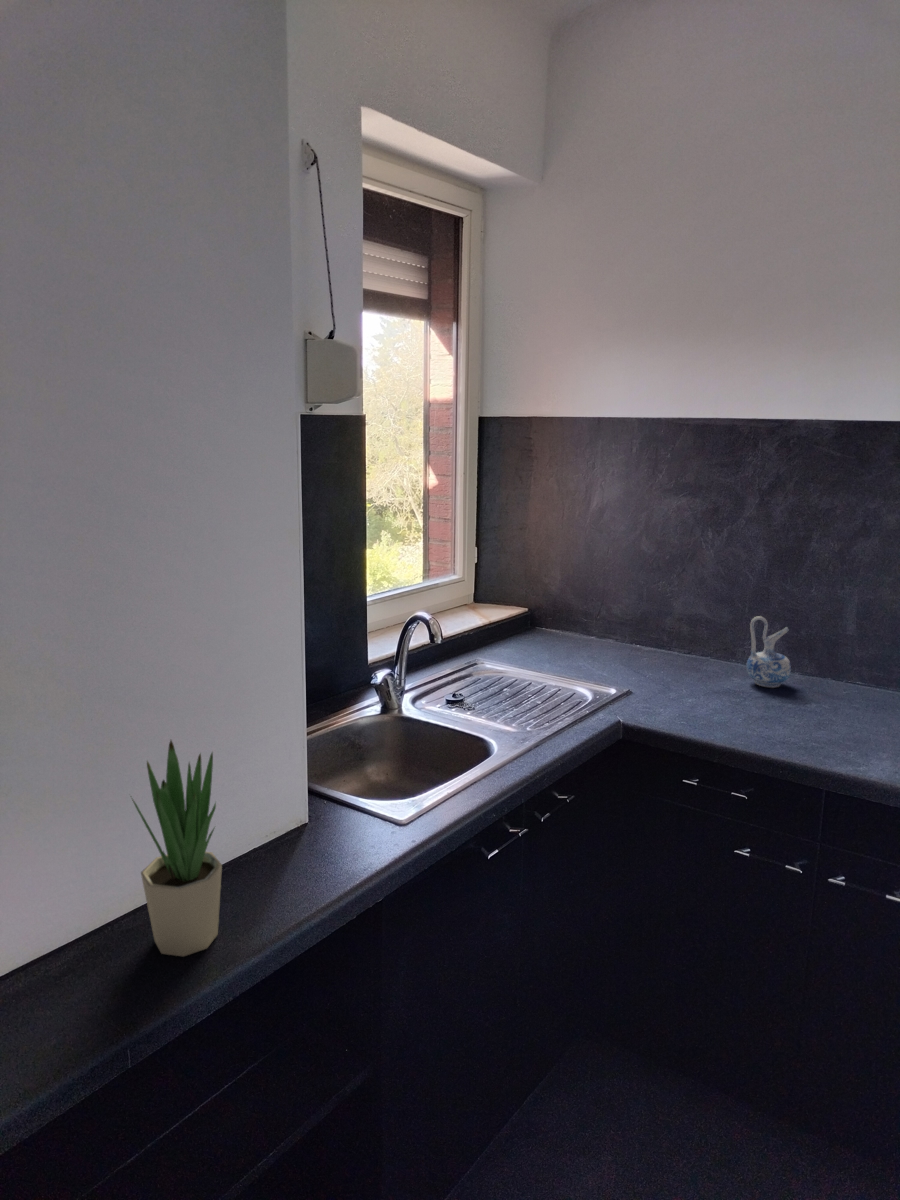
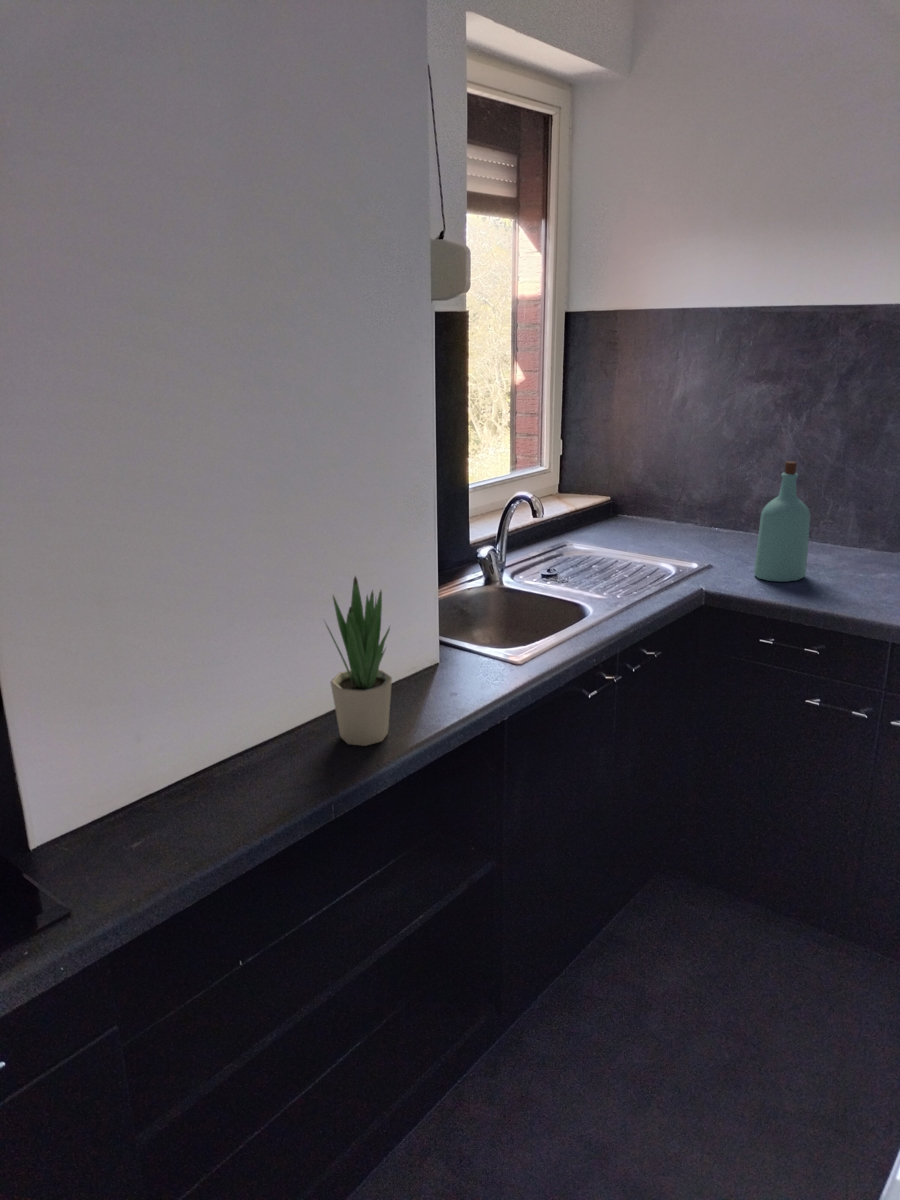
bottle: none [676,581,735,712] -> present [754,461,811,582]
ceramic pitcher: present [746,616,791,688] -> none [820,496,862,563]

